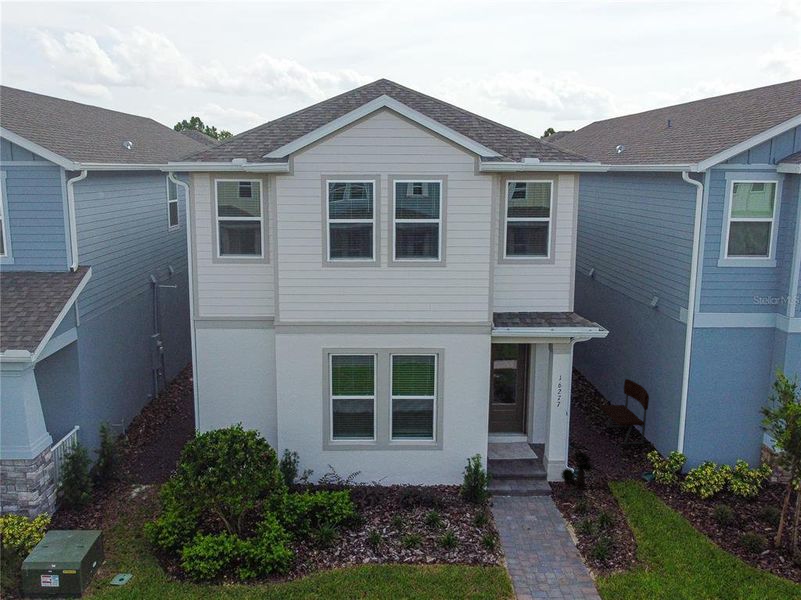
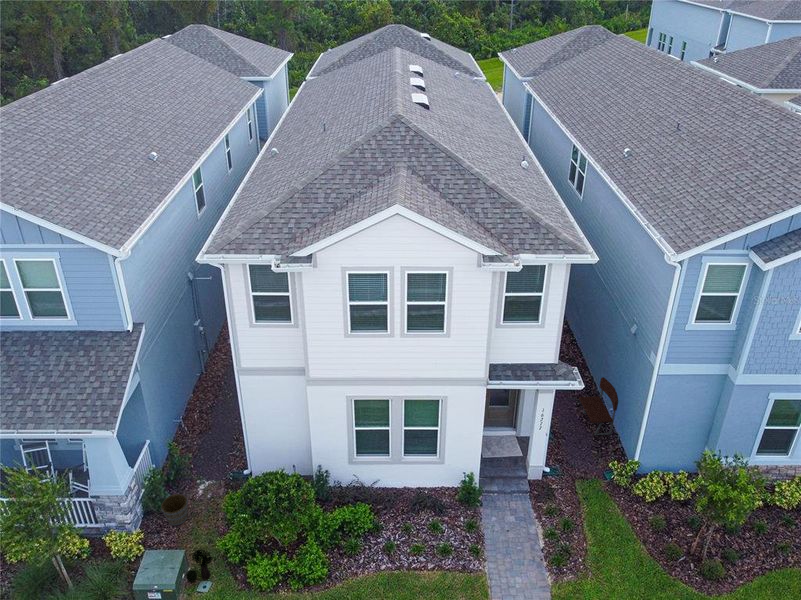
potted plant: present [562,452,592,489] -> present [186,549,213,583]
wooden bucket: none [78,482,116,522] -> present [161,494,188,526]

